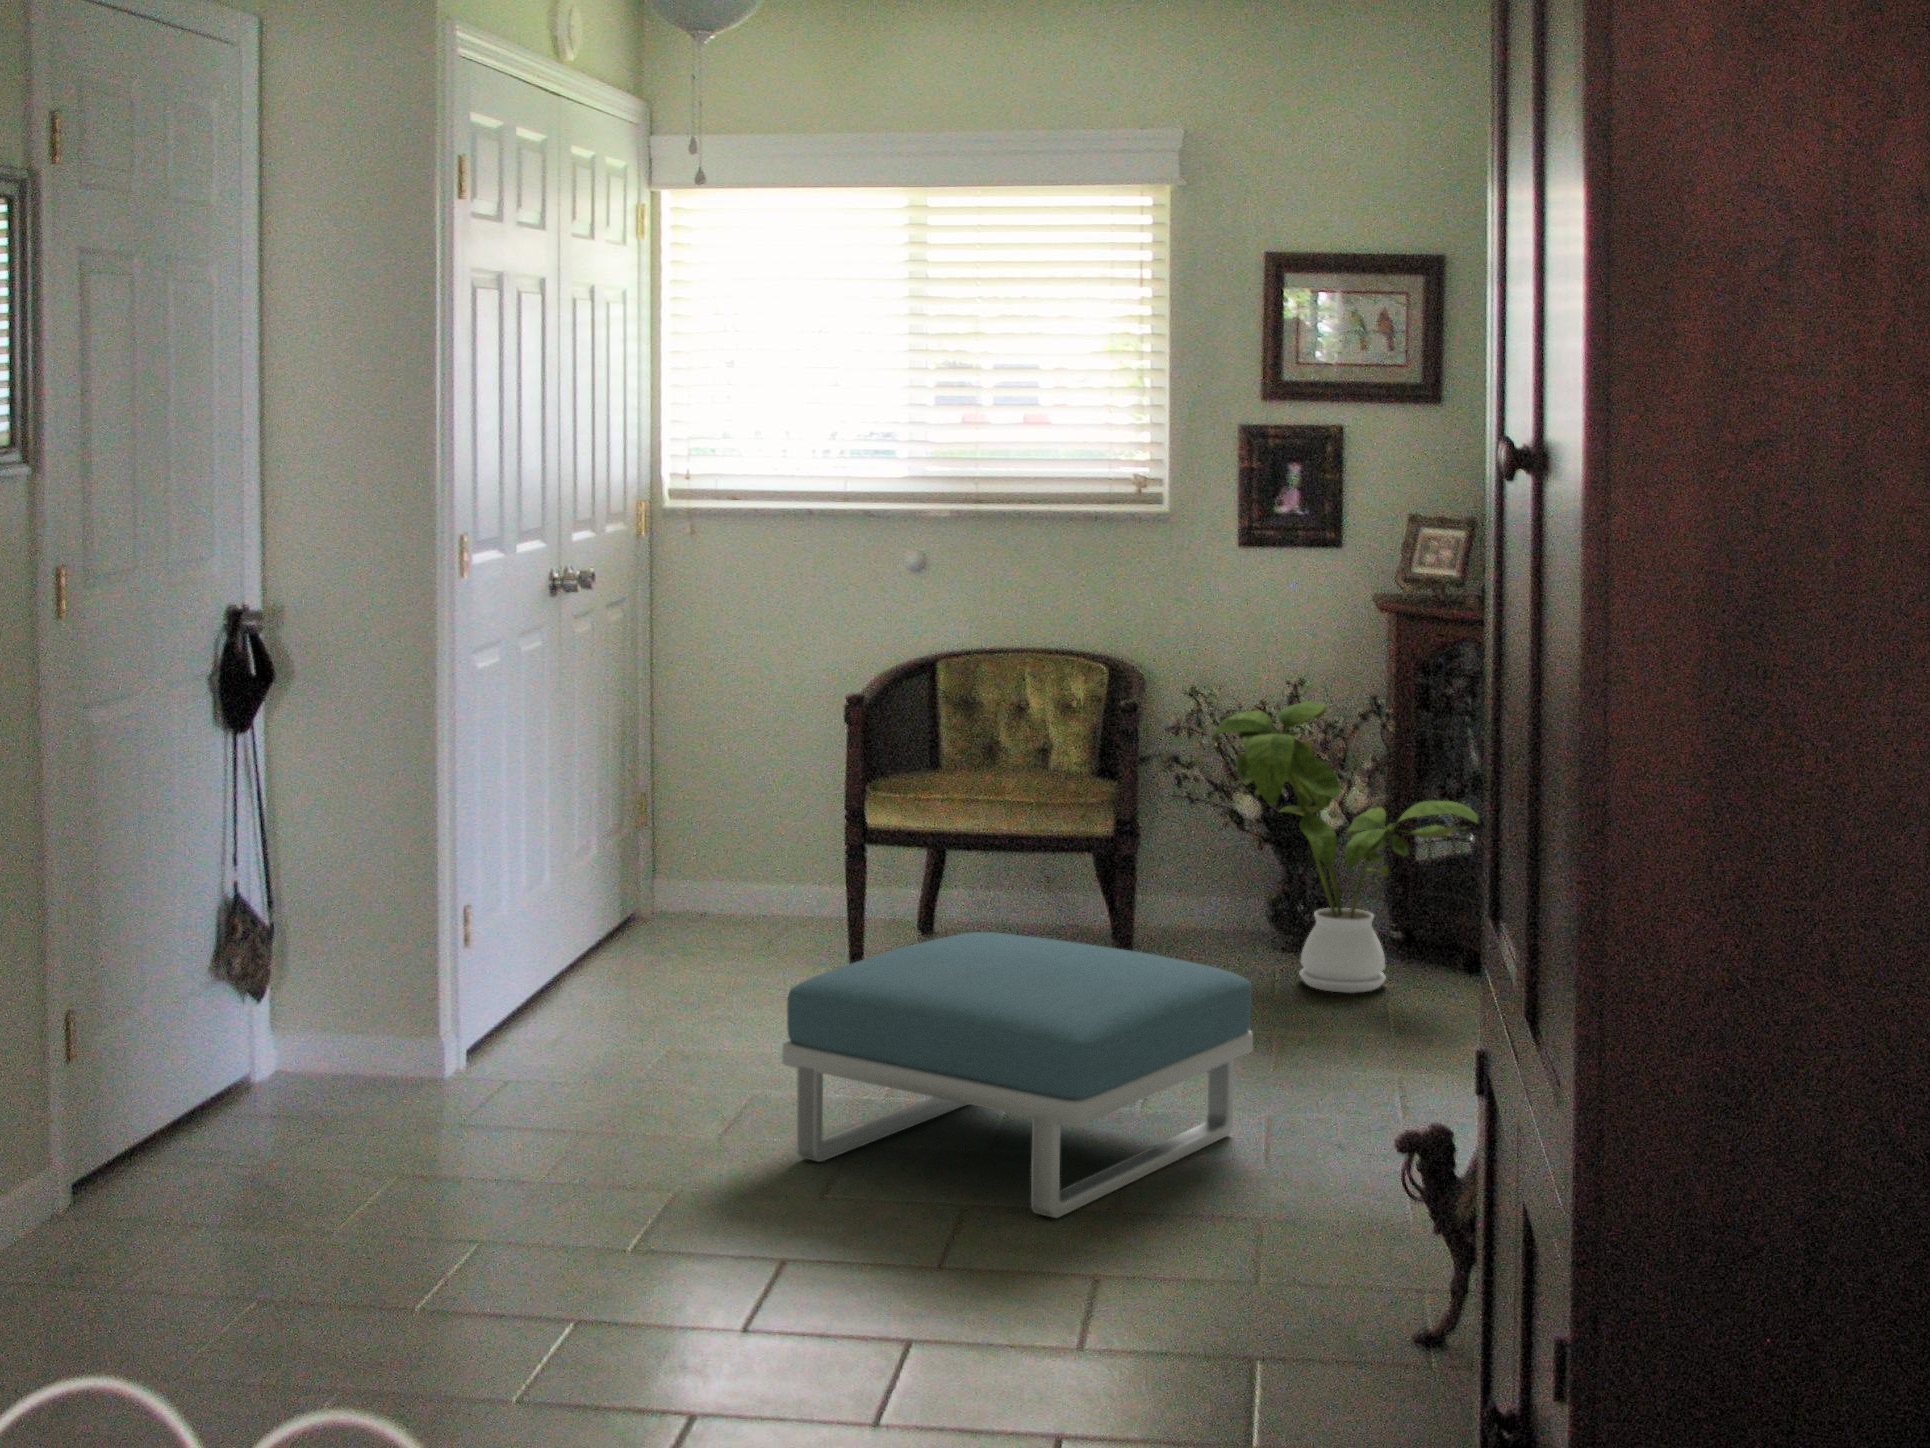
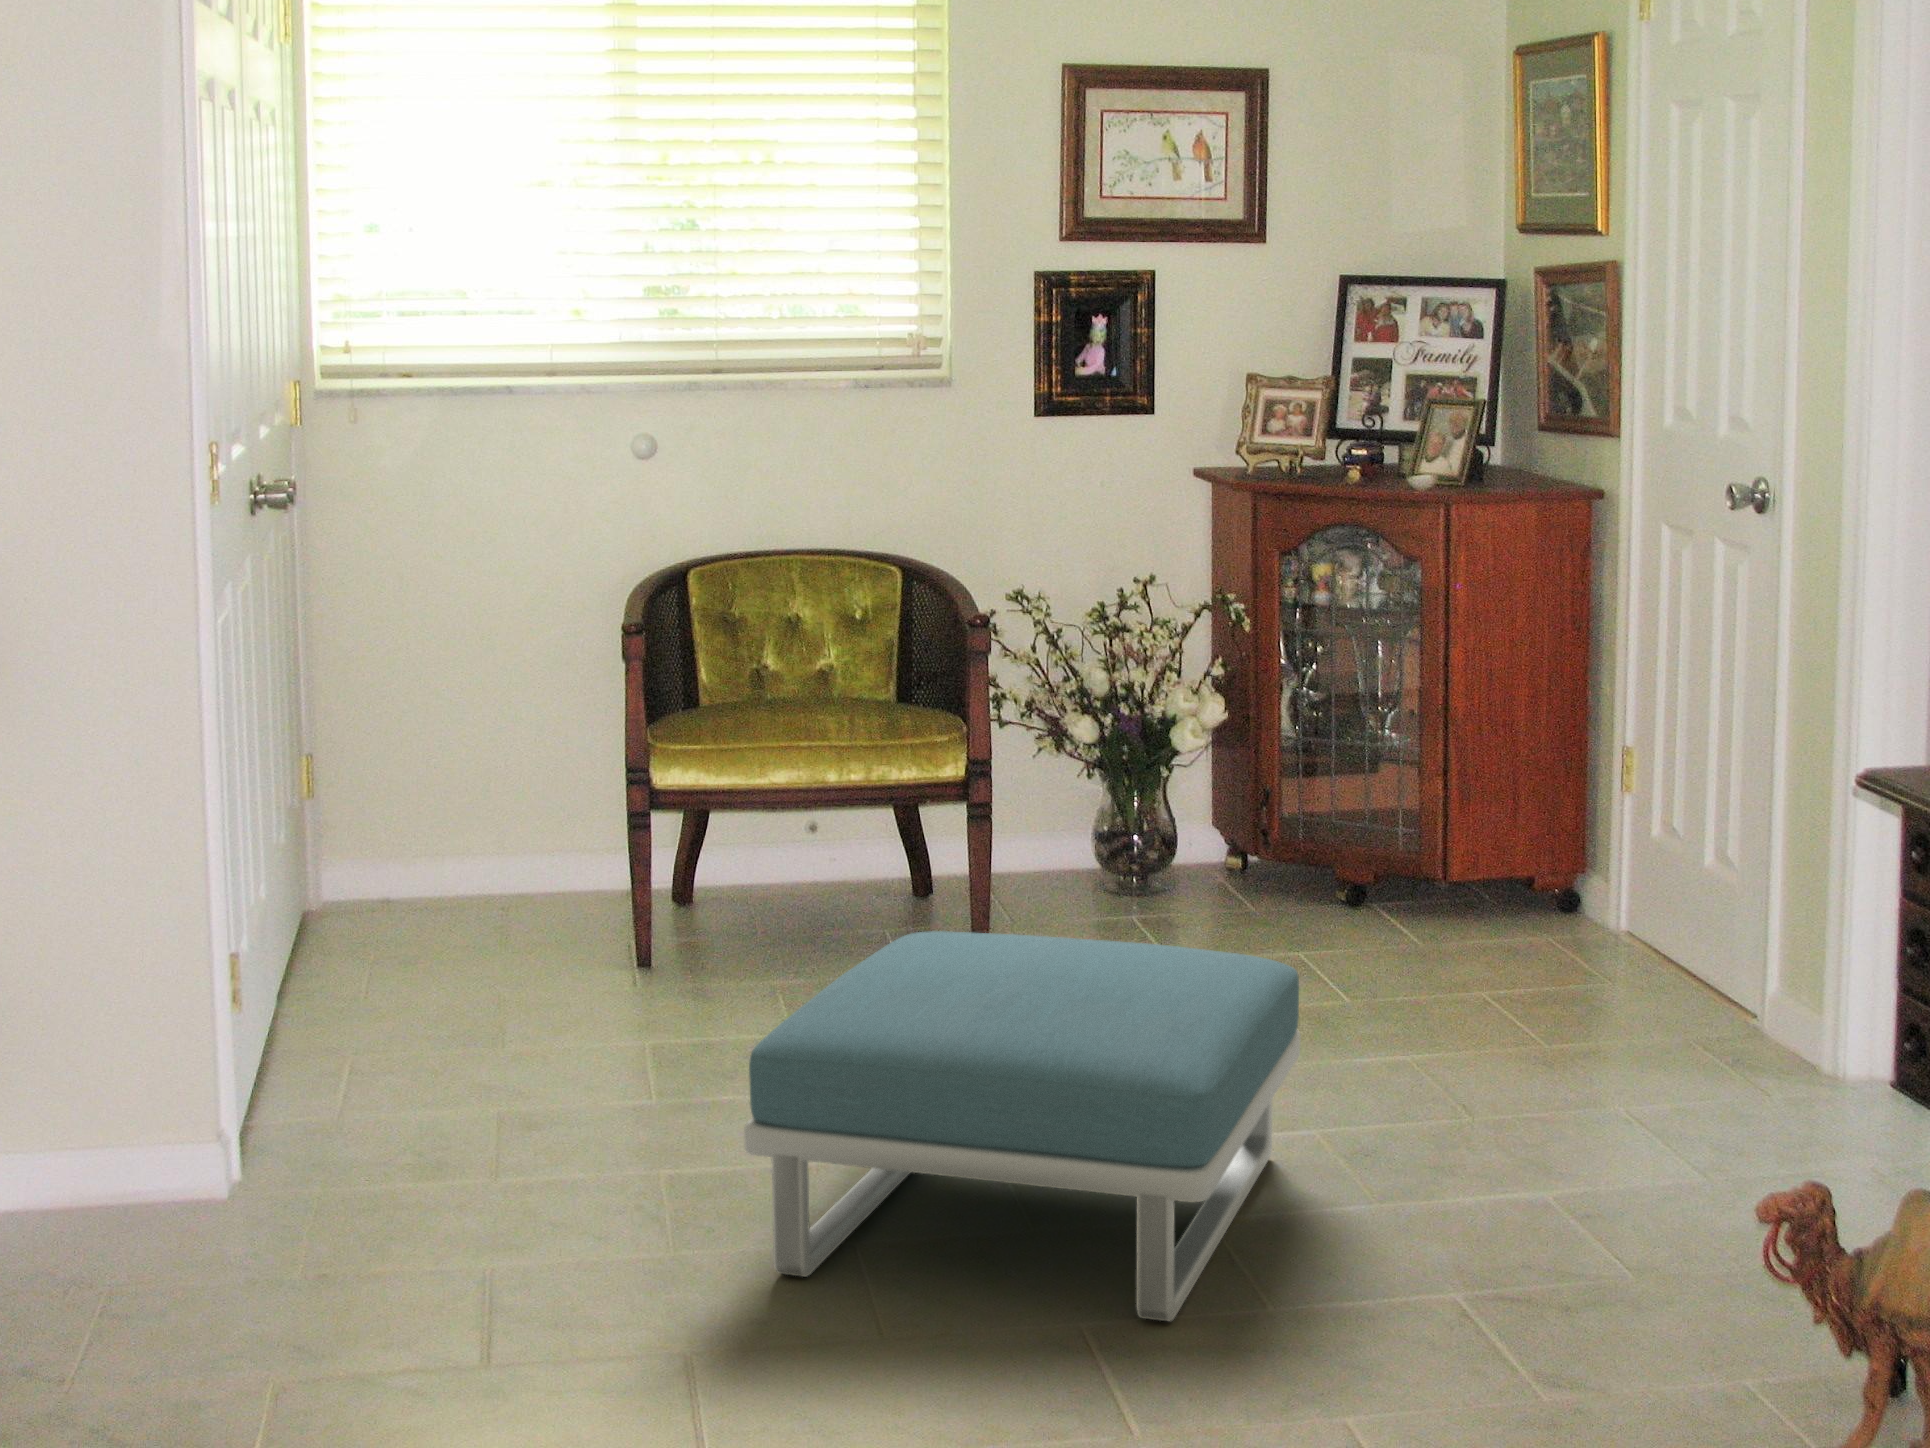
house plant: present [1211,701,1478,993] -> none [1074,600,1402,937]

